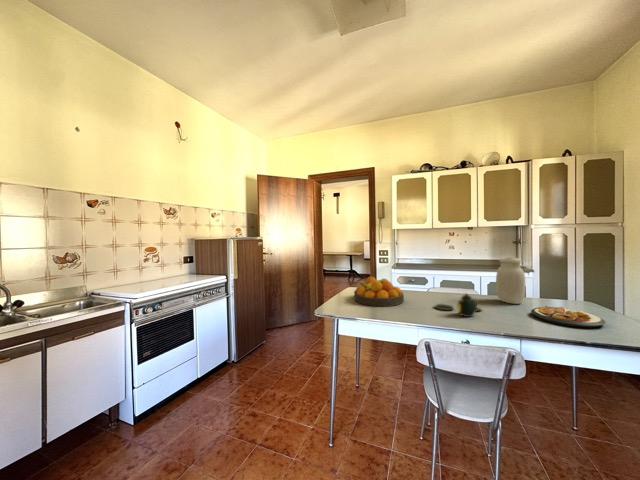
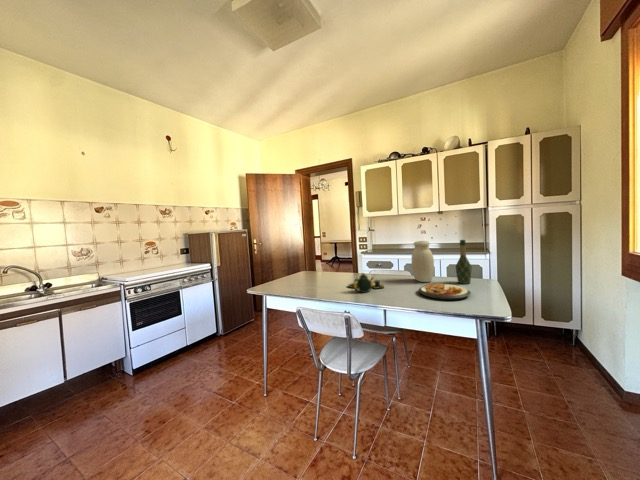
wine bottle: none [550,258,571,307] -> present [456,240,472,284]
fruit bowl: present [354,277,404,306] -> none [292,261,333,286]

